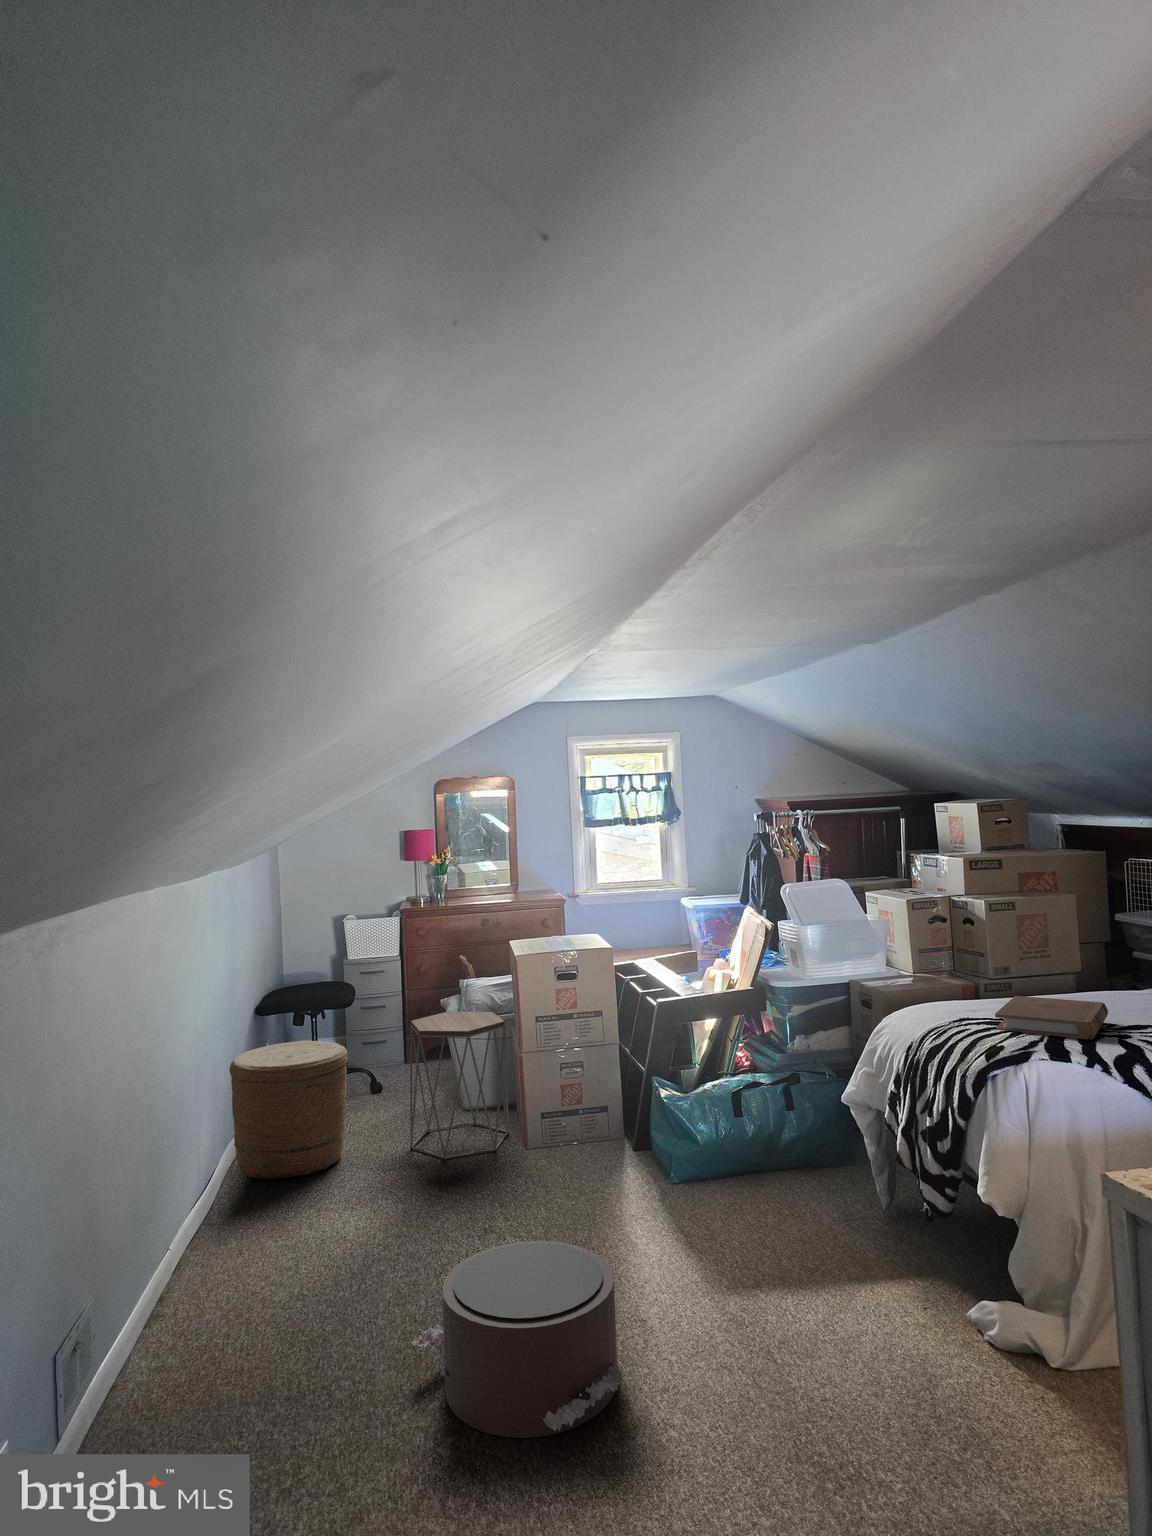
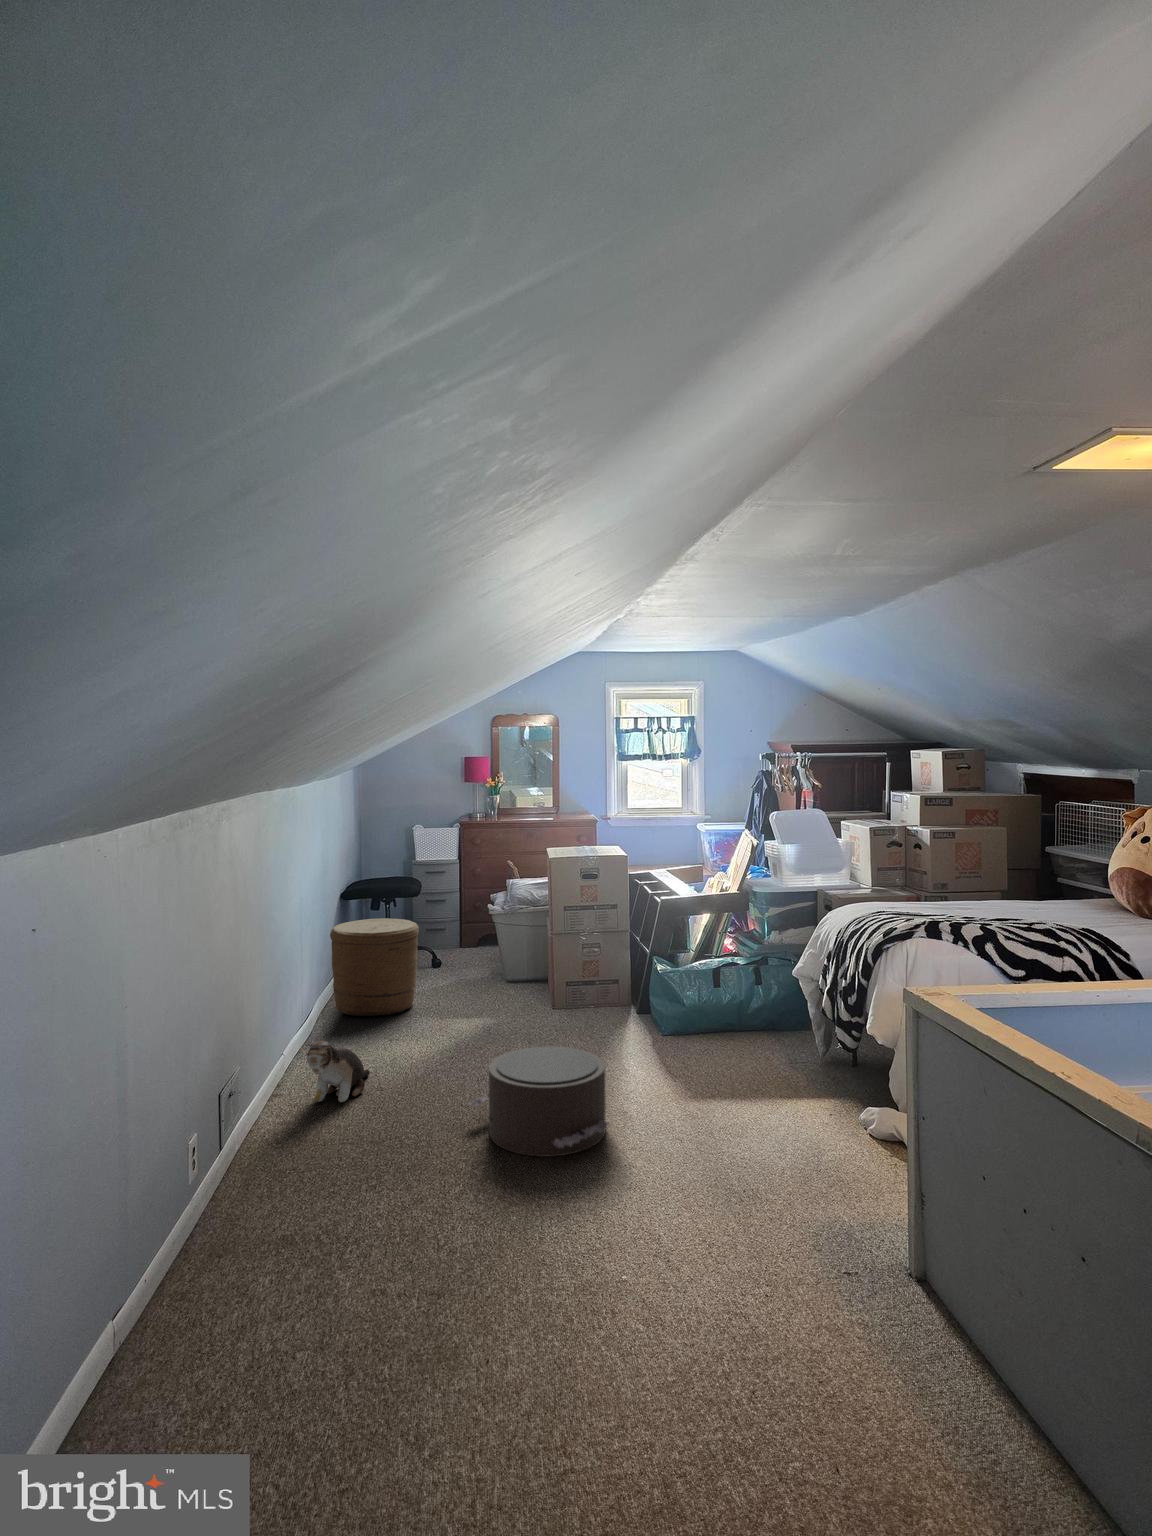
book: present [995,996,1108,1040] -> none [899,898,988,927]
side table: present [410,1012,509,1159] -> none [465,902,541,1010]
plush toy: none [163,1250,274,1343] -> present [301,1041,370,1102]

